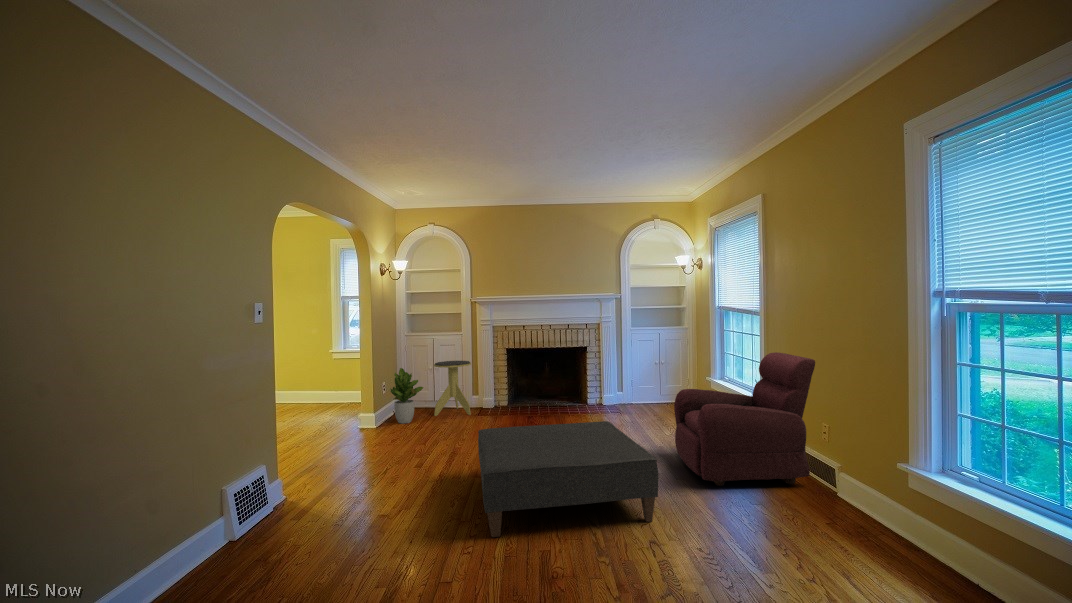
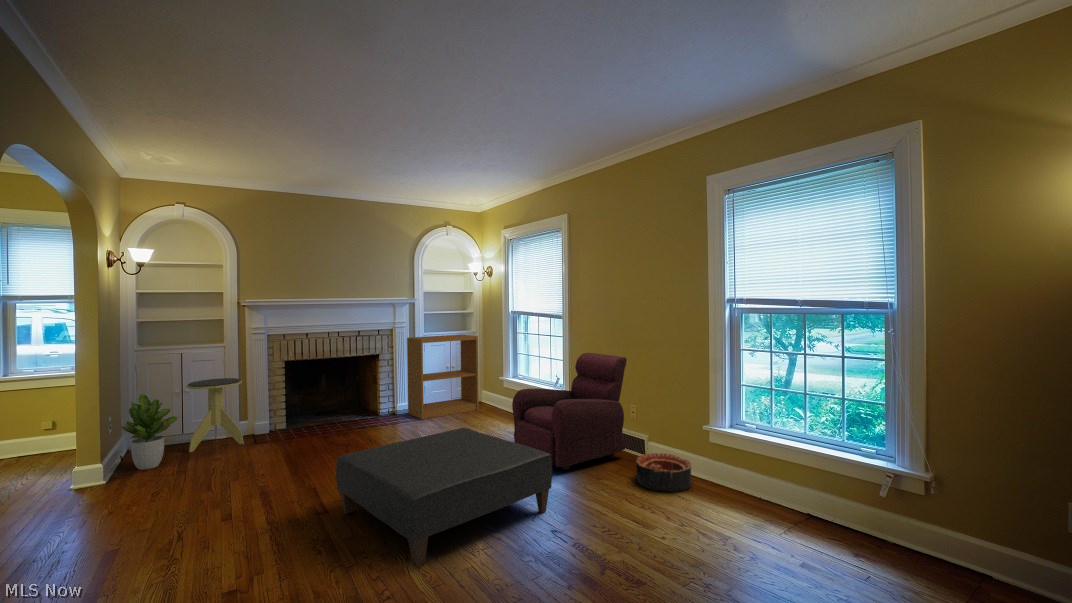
bookshelf: none [611,330,684,413] -> present [407,335,479,420]
basket: none [796,485,881,542] -> present [636,453,691,492]

